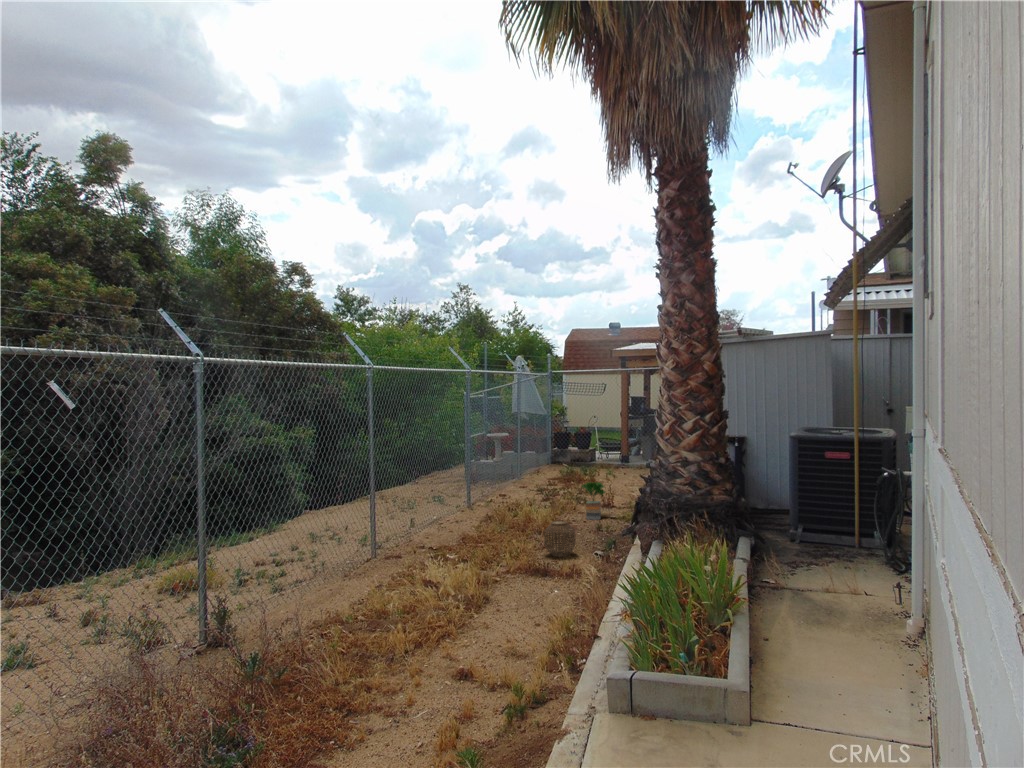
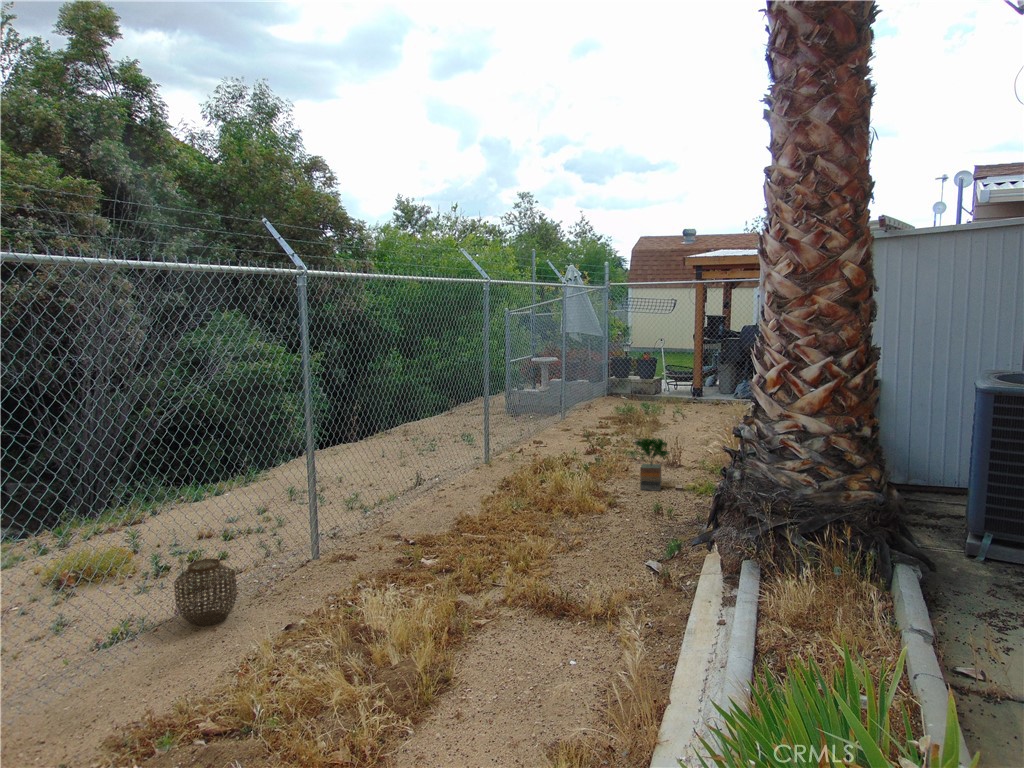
woven basket: present [544,521,576,557] -> present [174,559,237,626]

